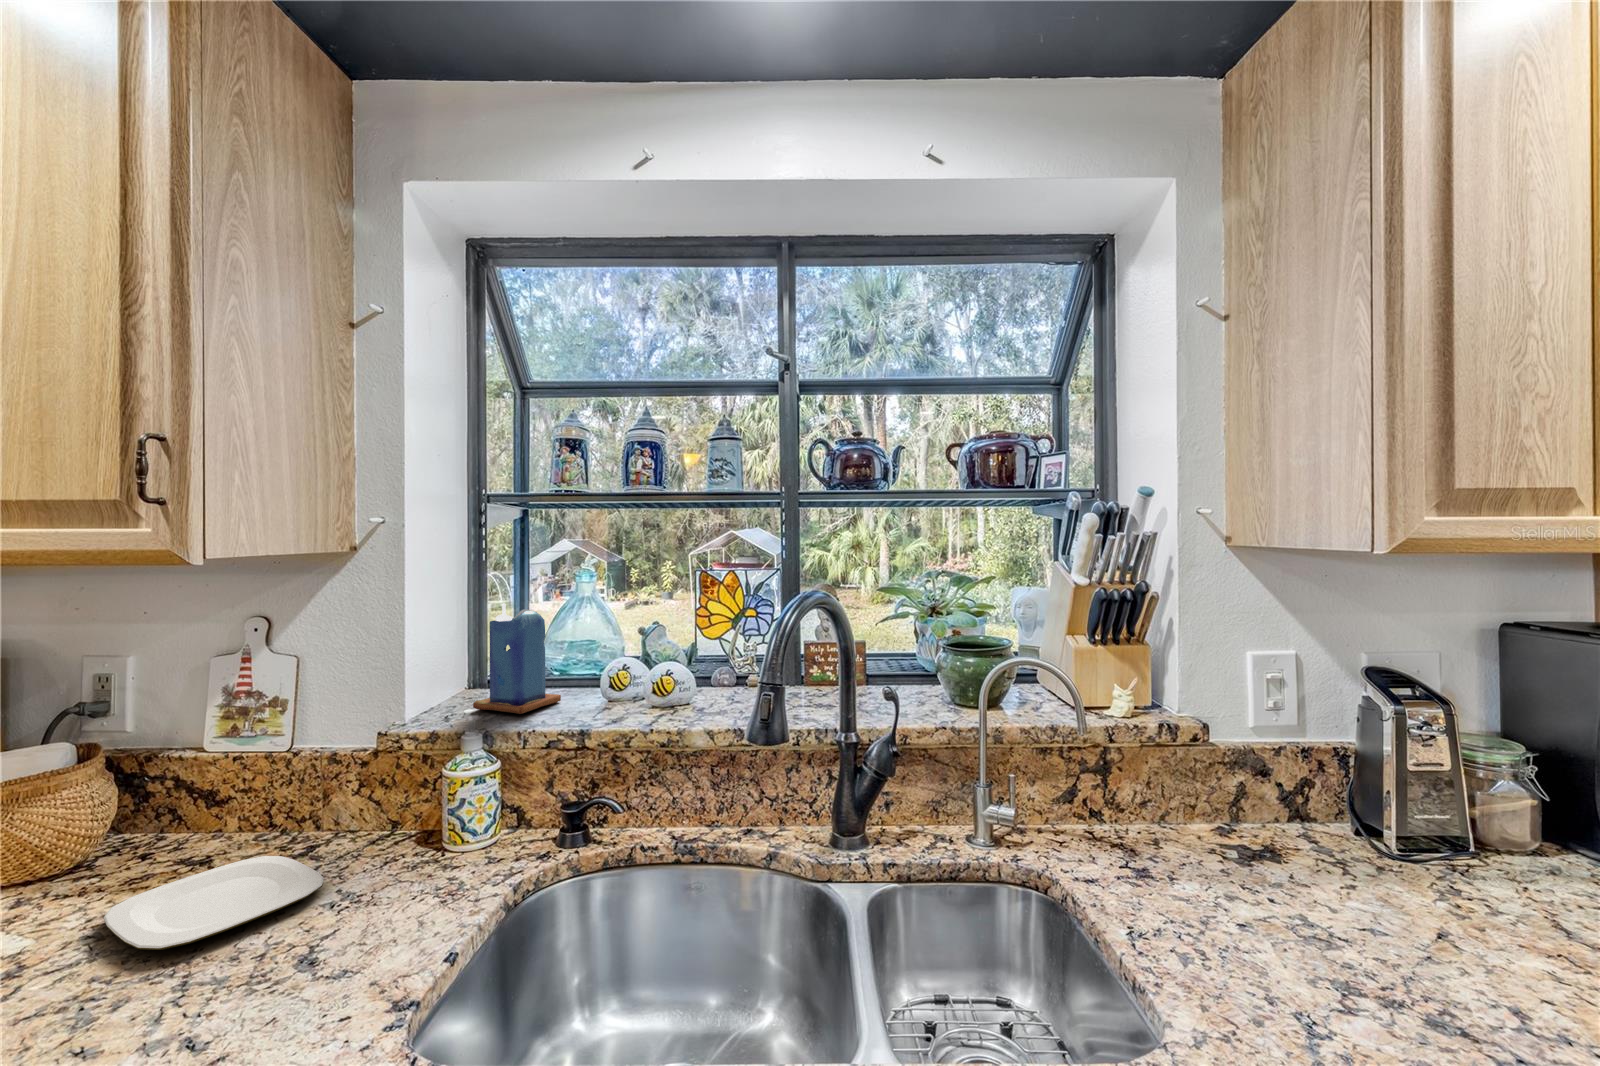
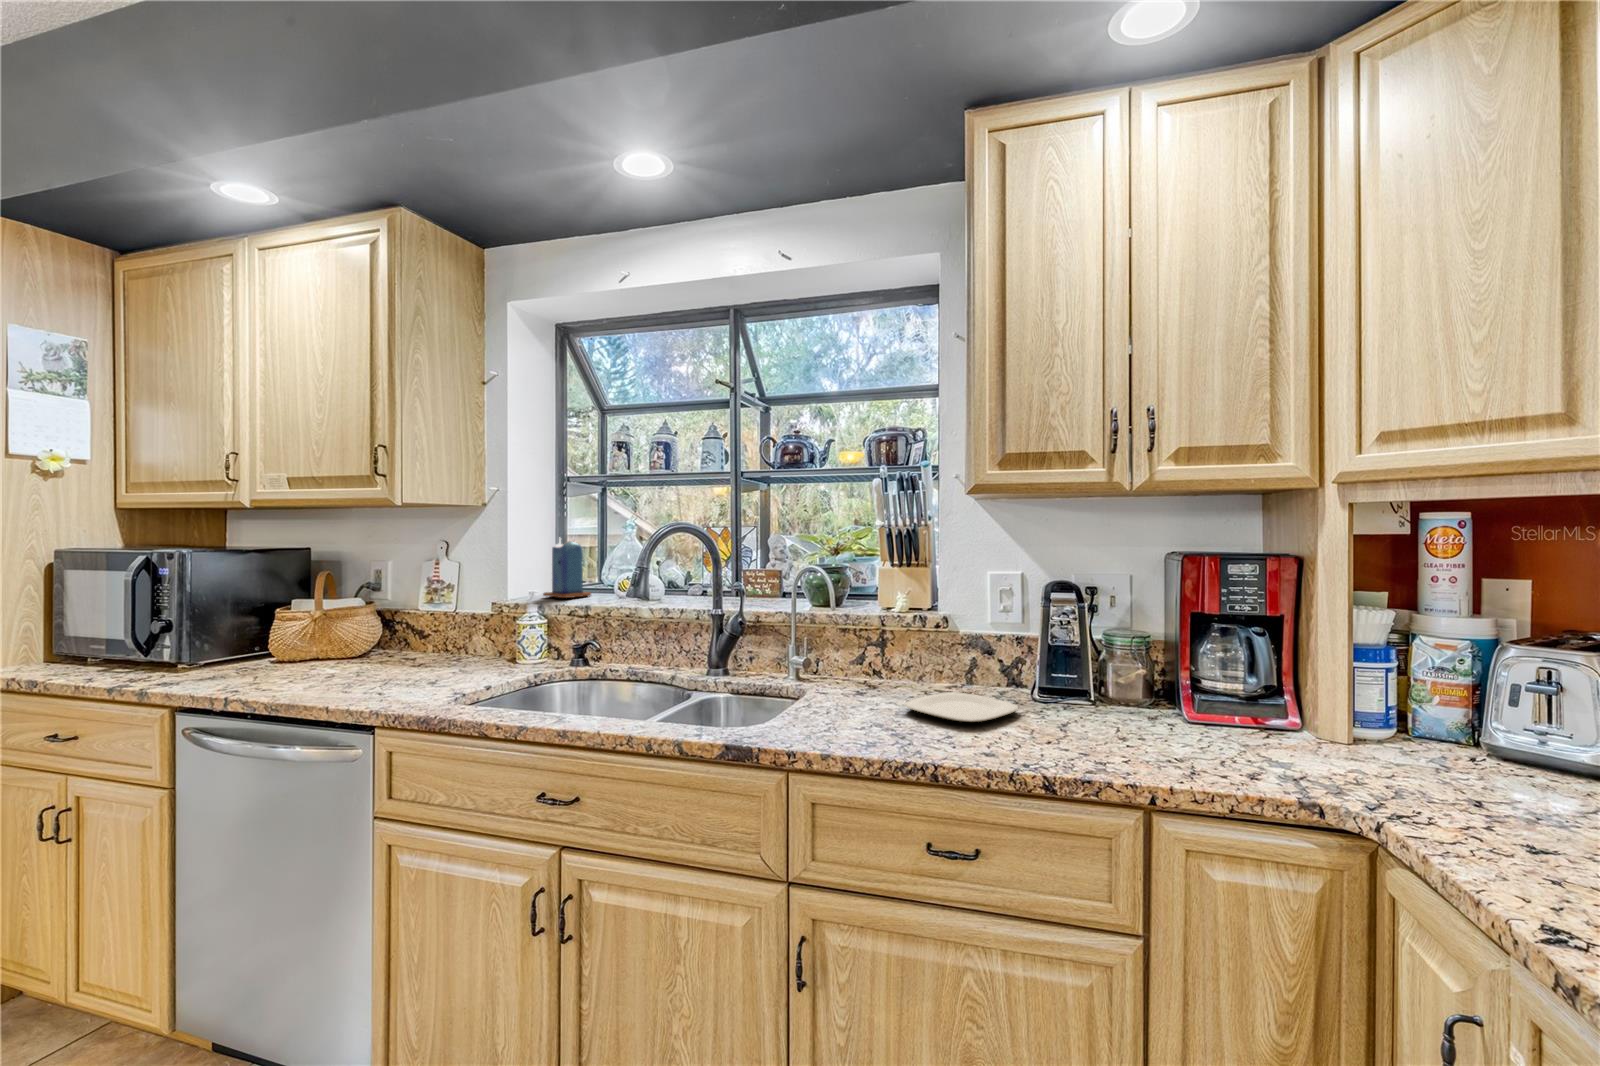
plate: present [104,856,324,950] -> present [905,692,1018,722]

